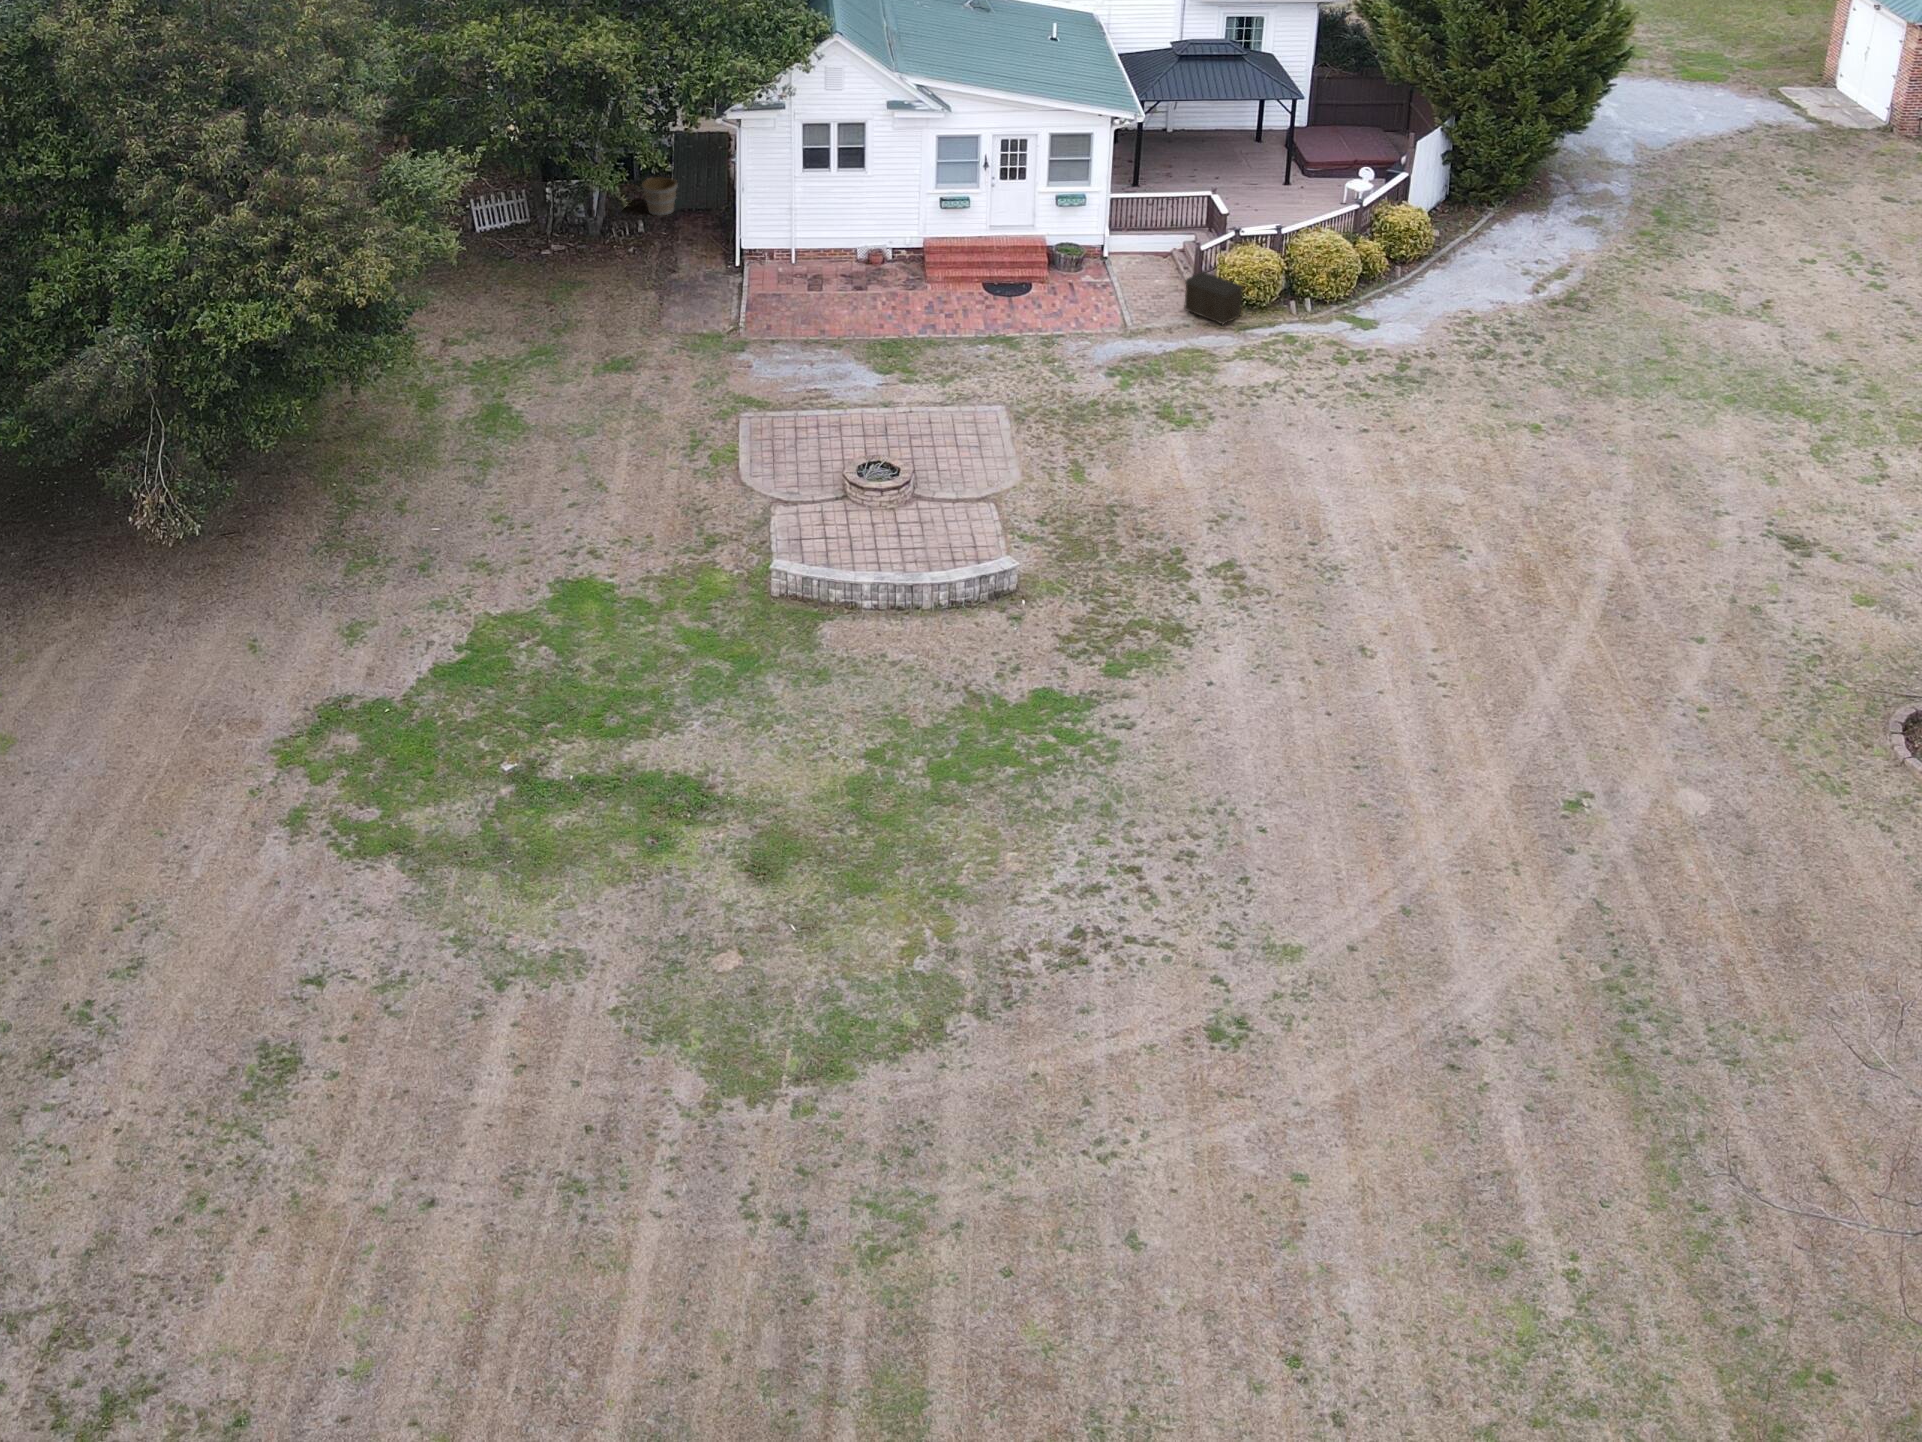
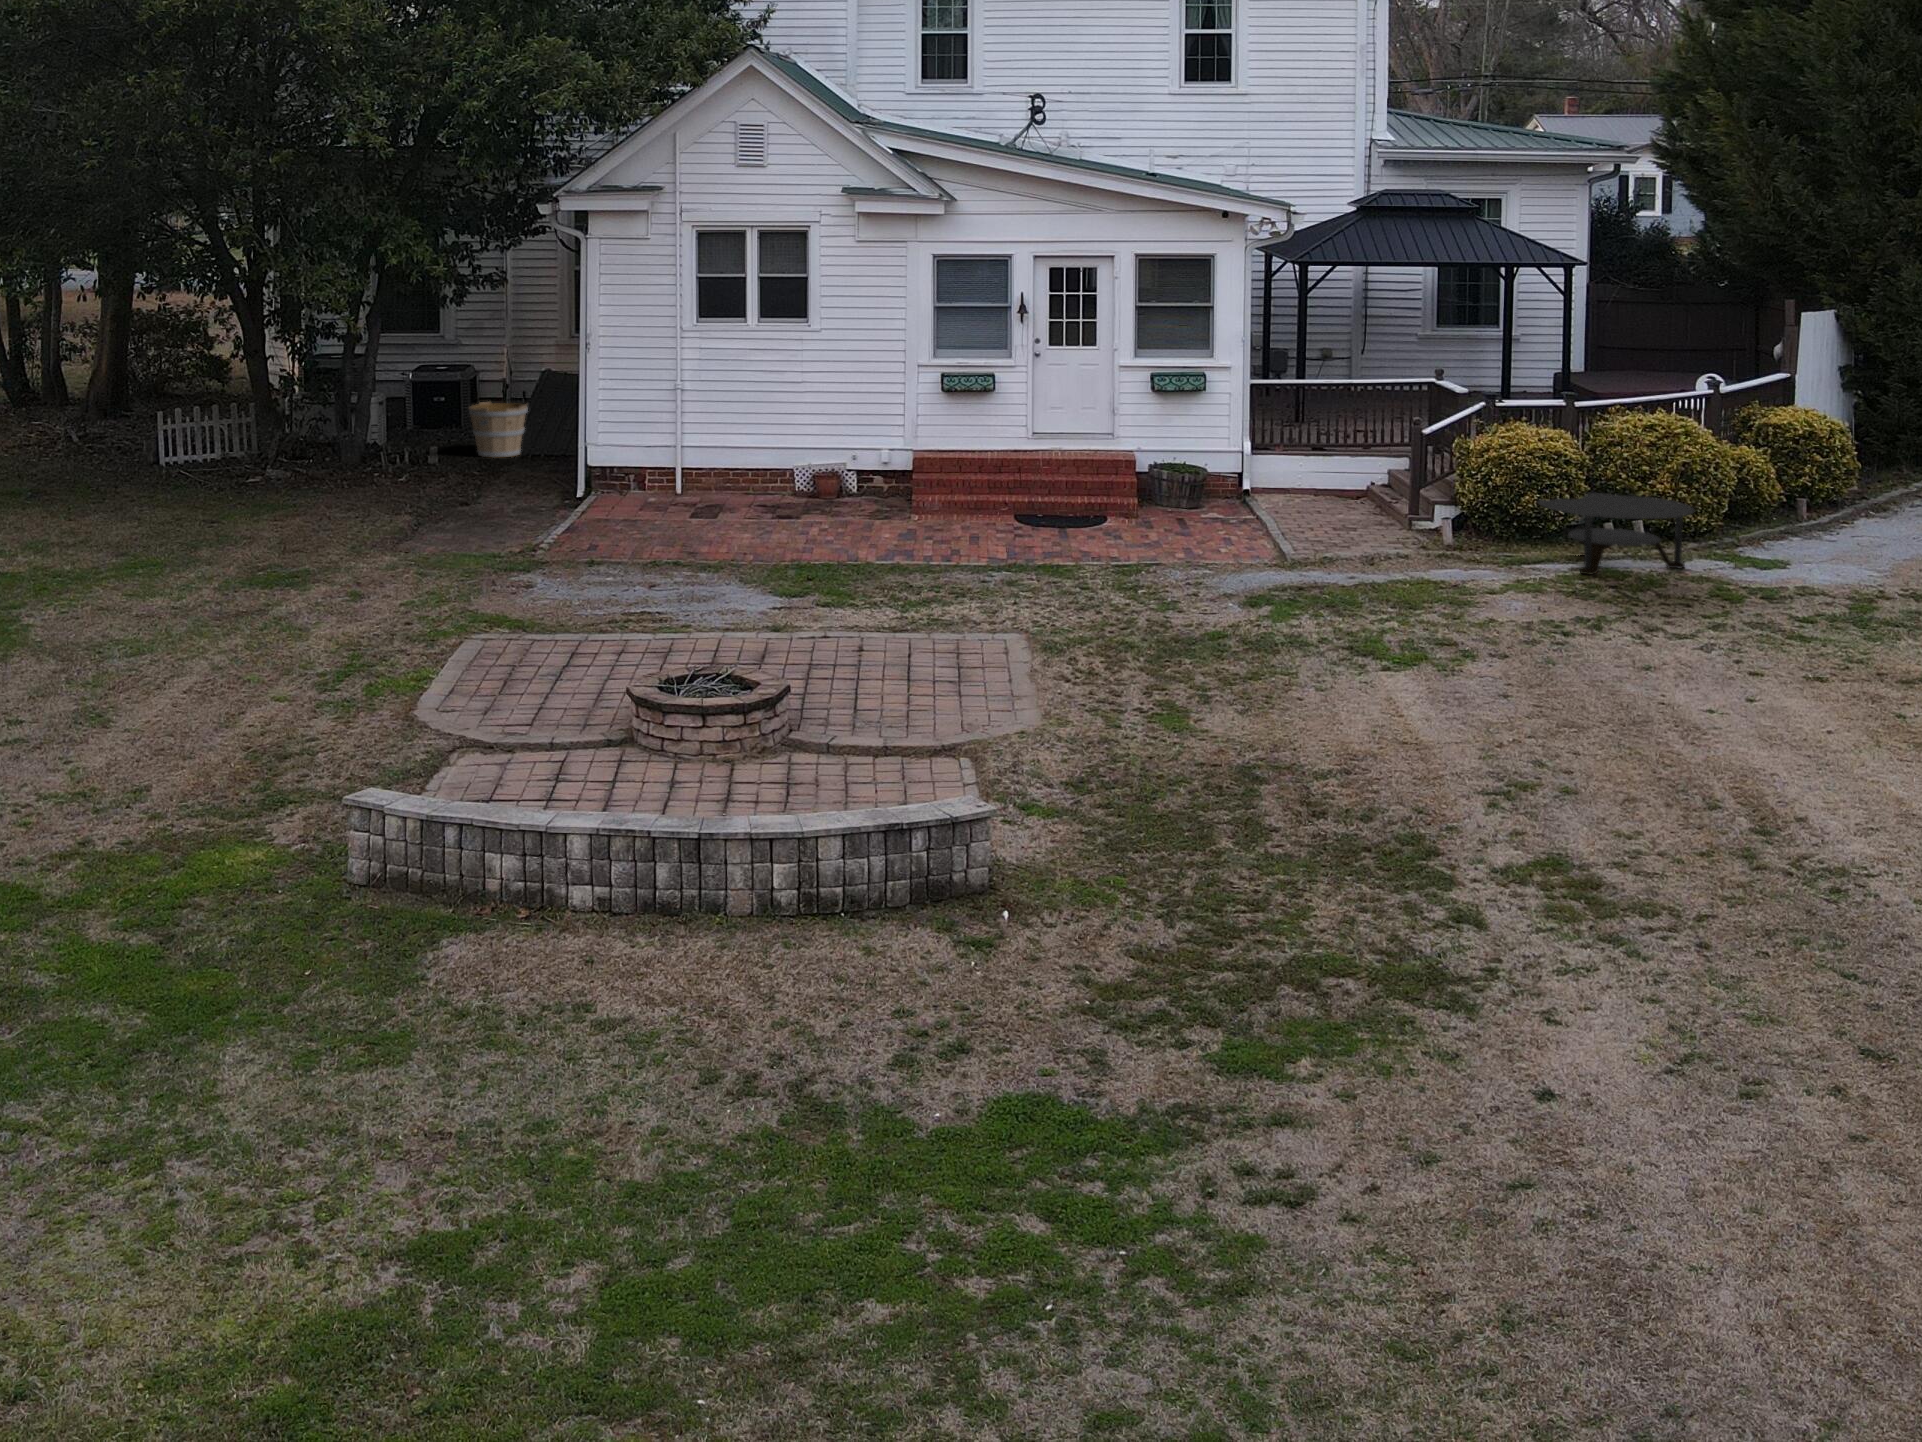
storage bench: present [1184,272,1243,325] -> none [1389,471,1501,559]
round table: none [1260,284,1338,340] -> present [1538,493,1695,575]

